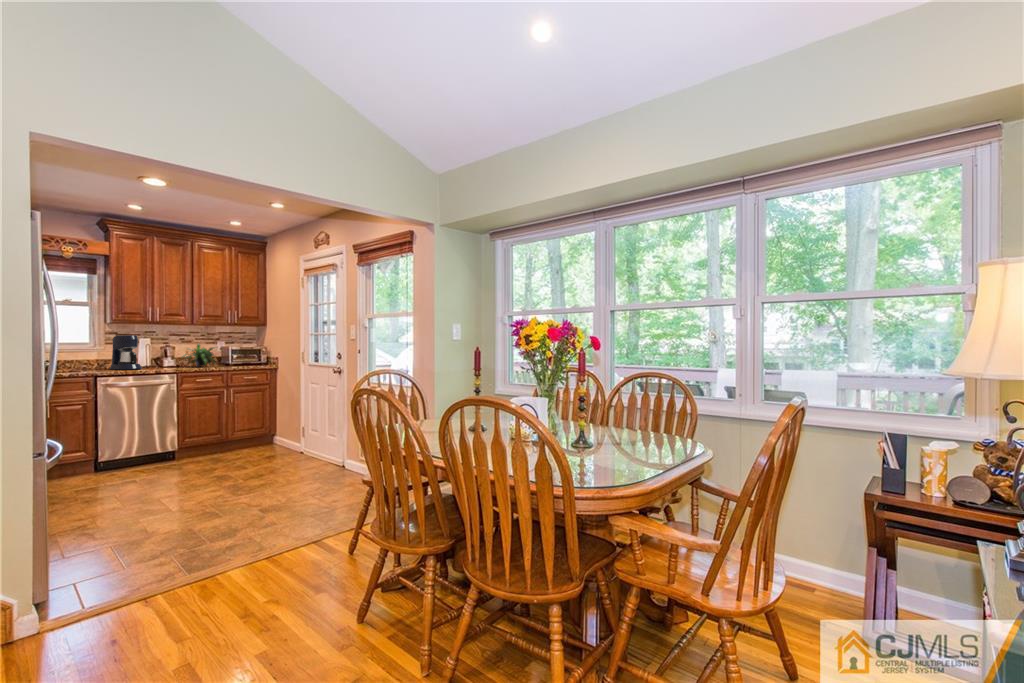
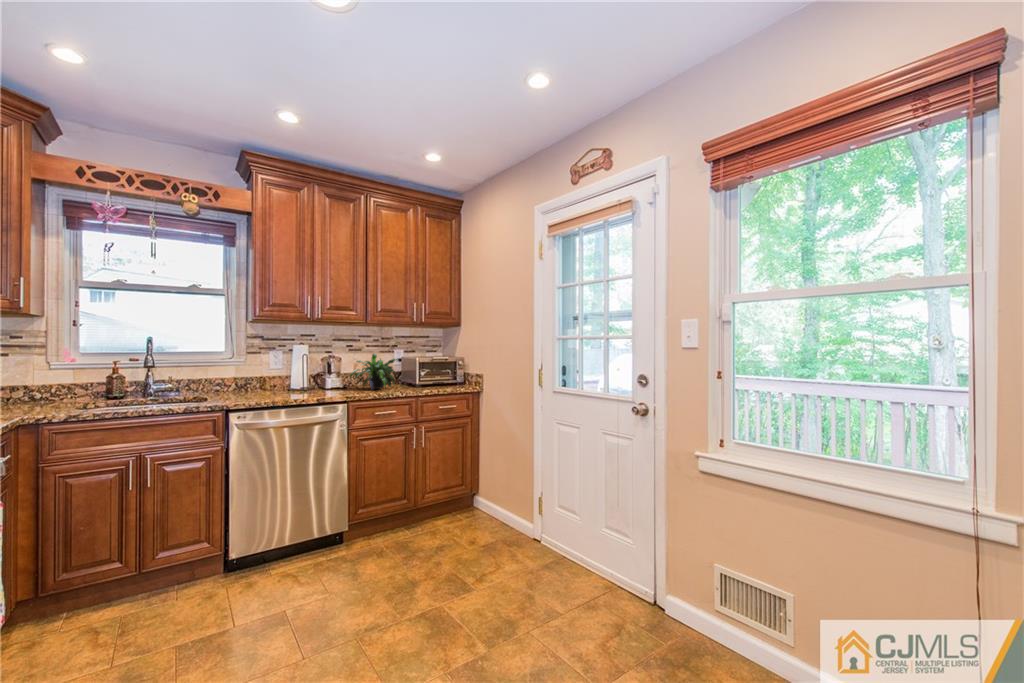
coffee maker: present [110,335,142,370] -> none [251,341,297,397]

